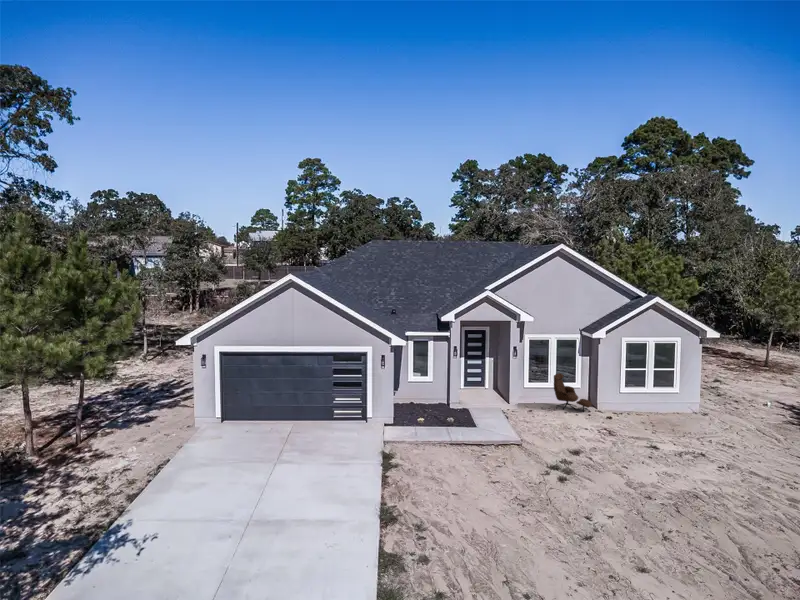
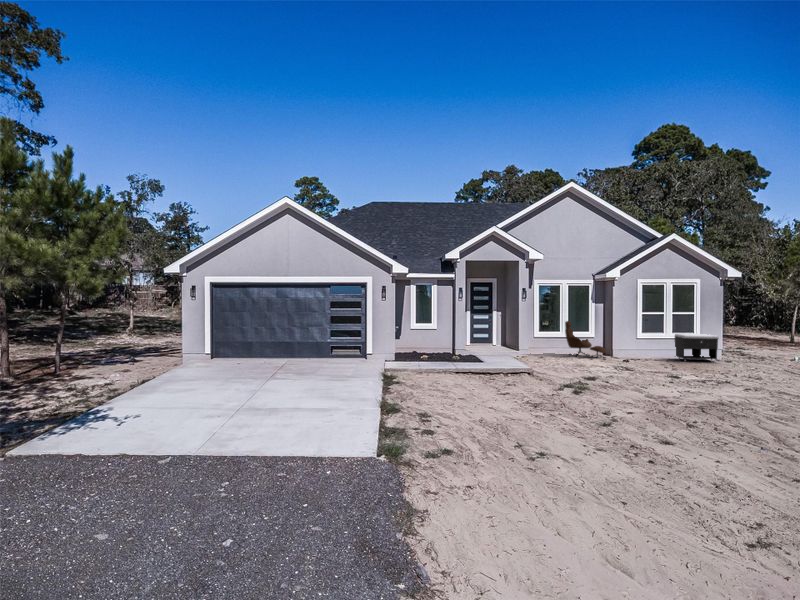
storage bench: none [655,389,696,416] -> present [675,334,719,361]

